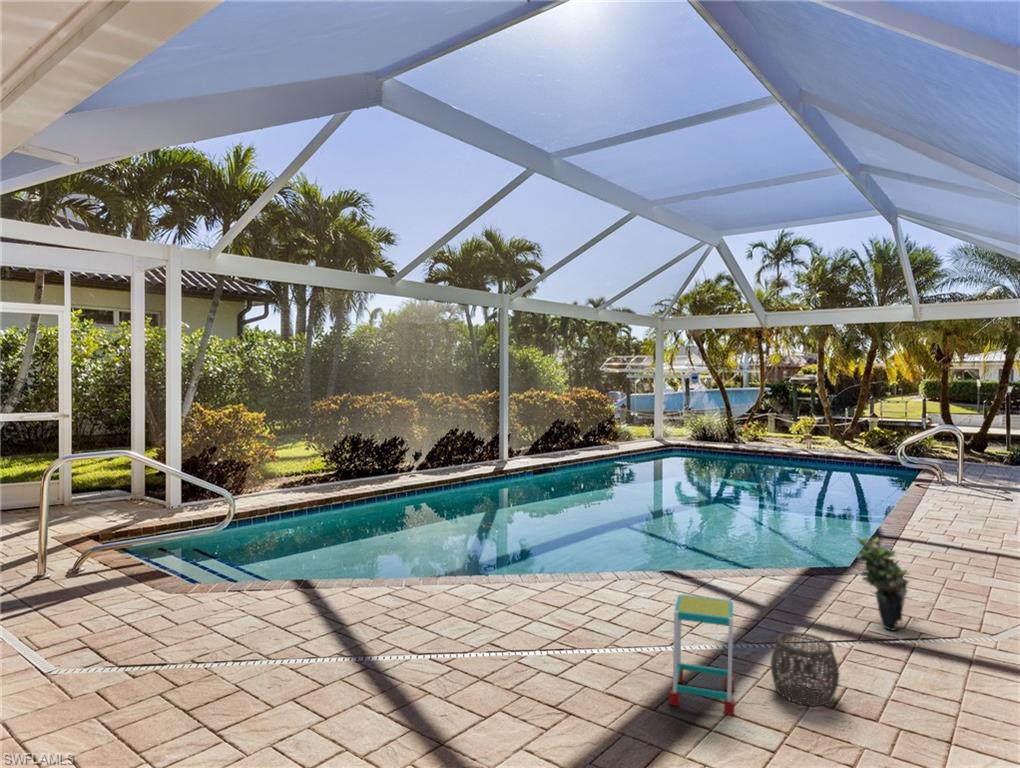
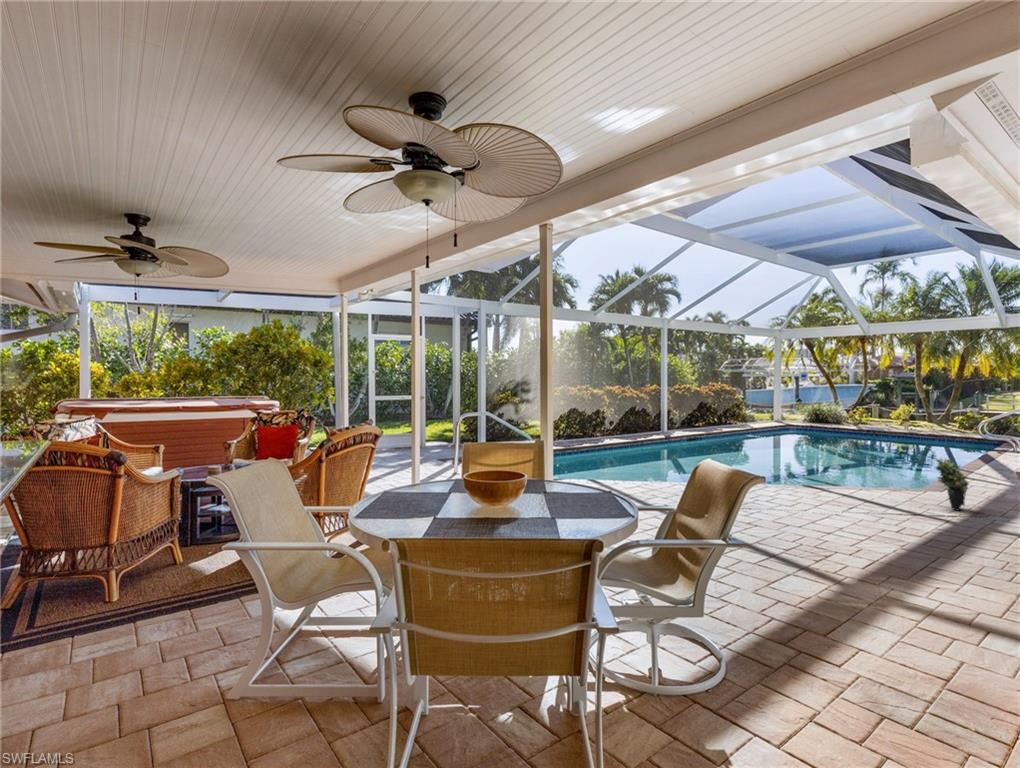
side table: present [669,594,734,715] -> none [823,475,859,530]
woven basket: present [771,632,839,706] -> none [879,496,920,530]

